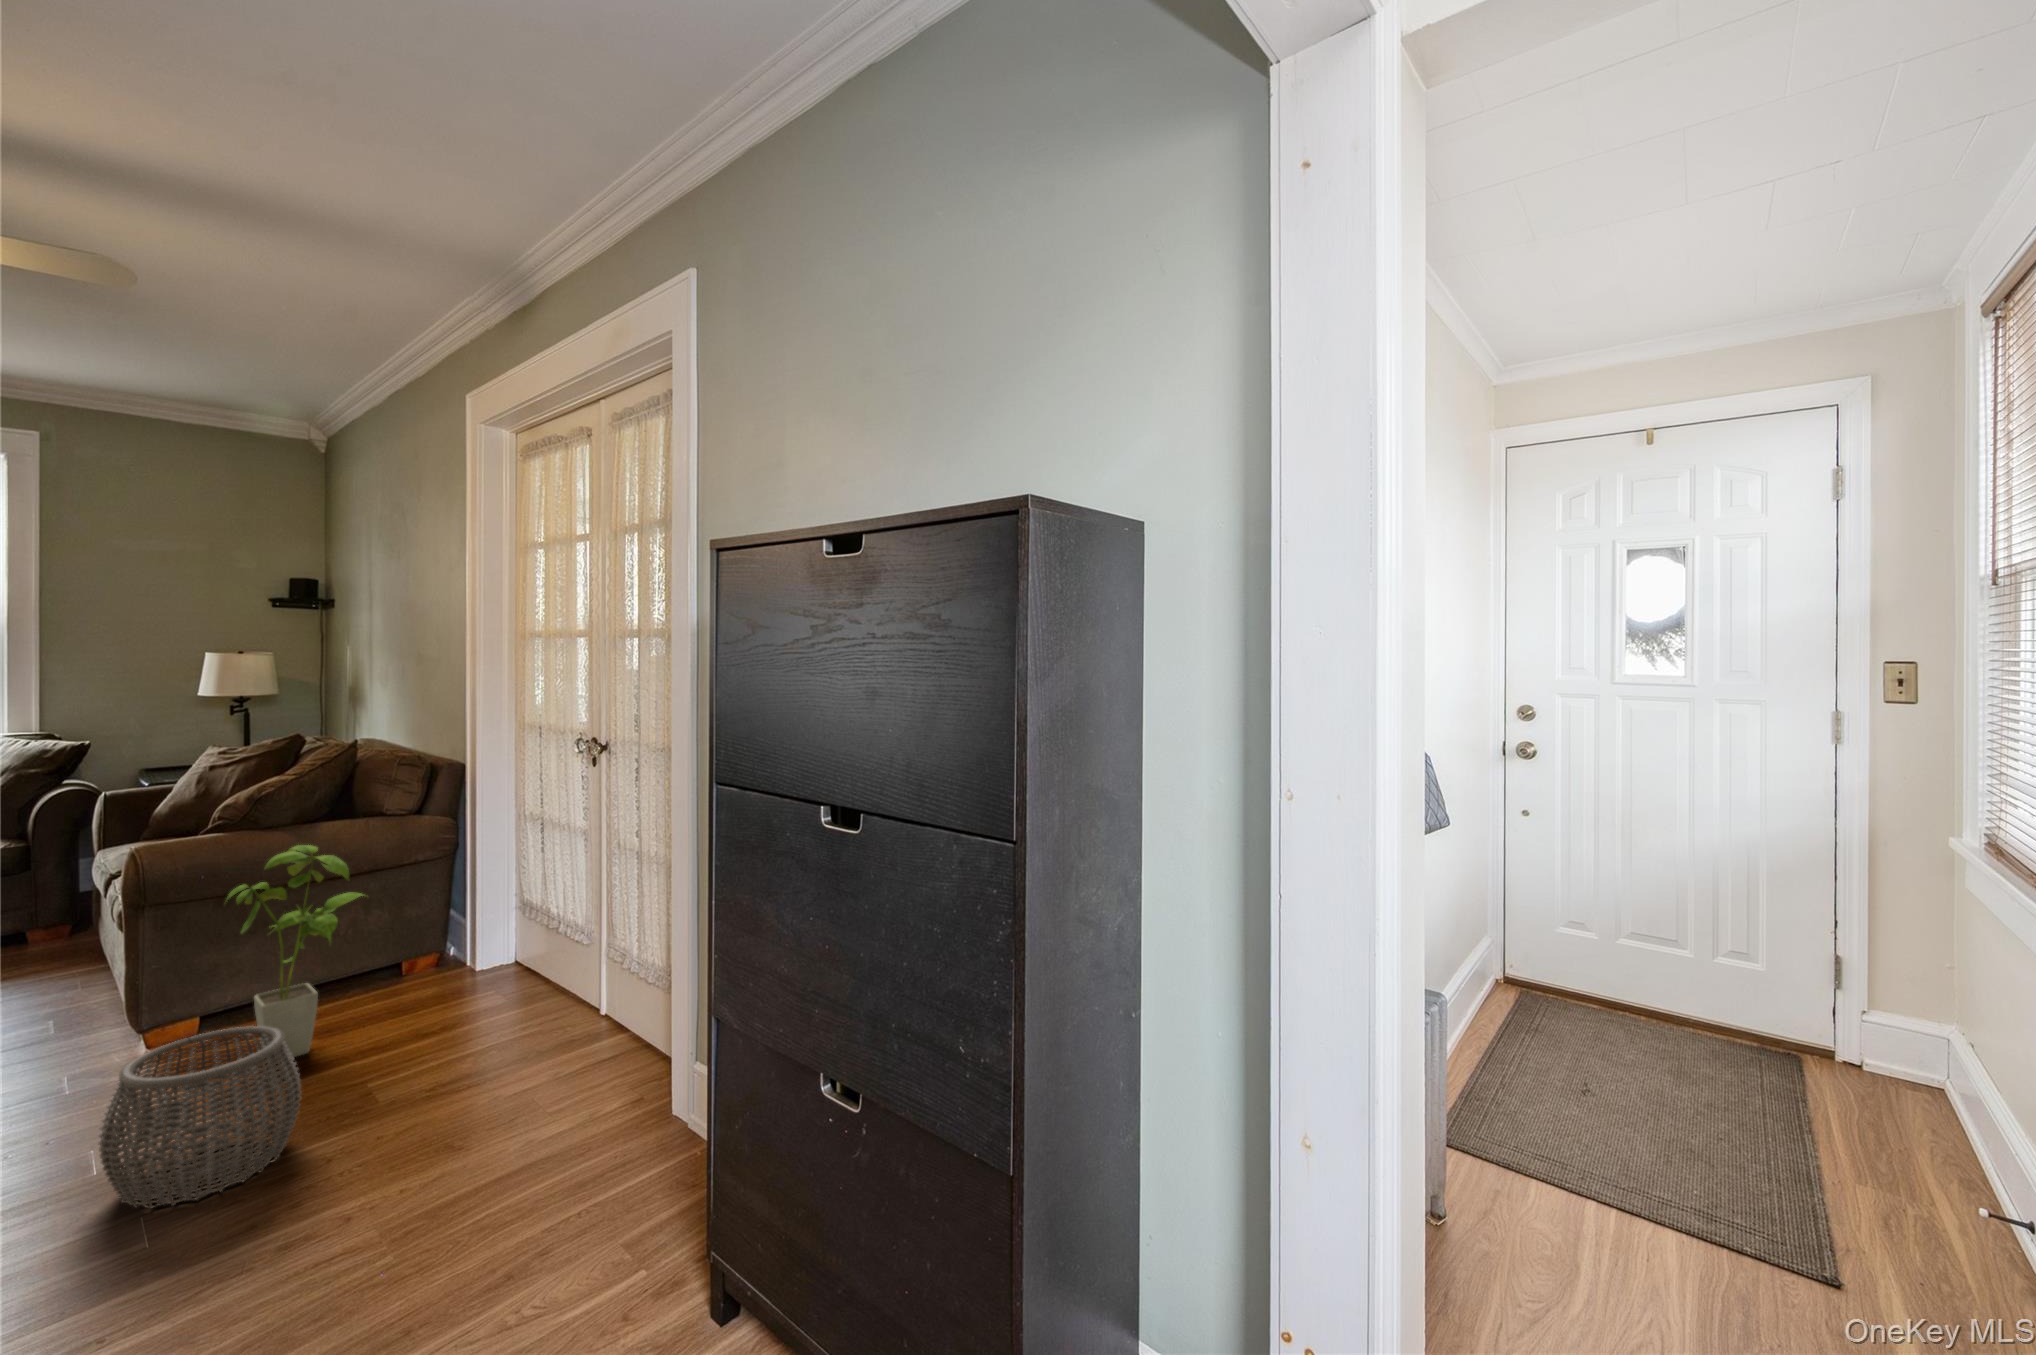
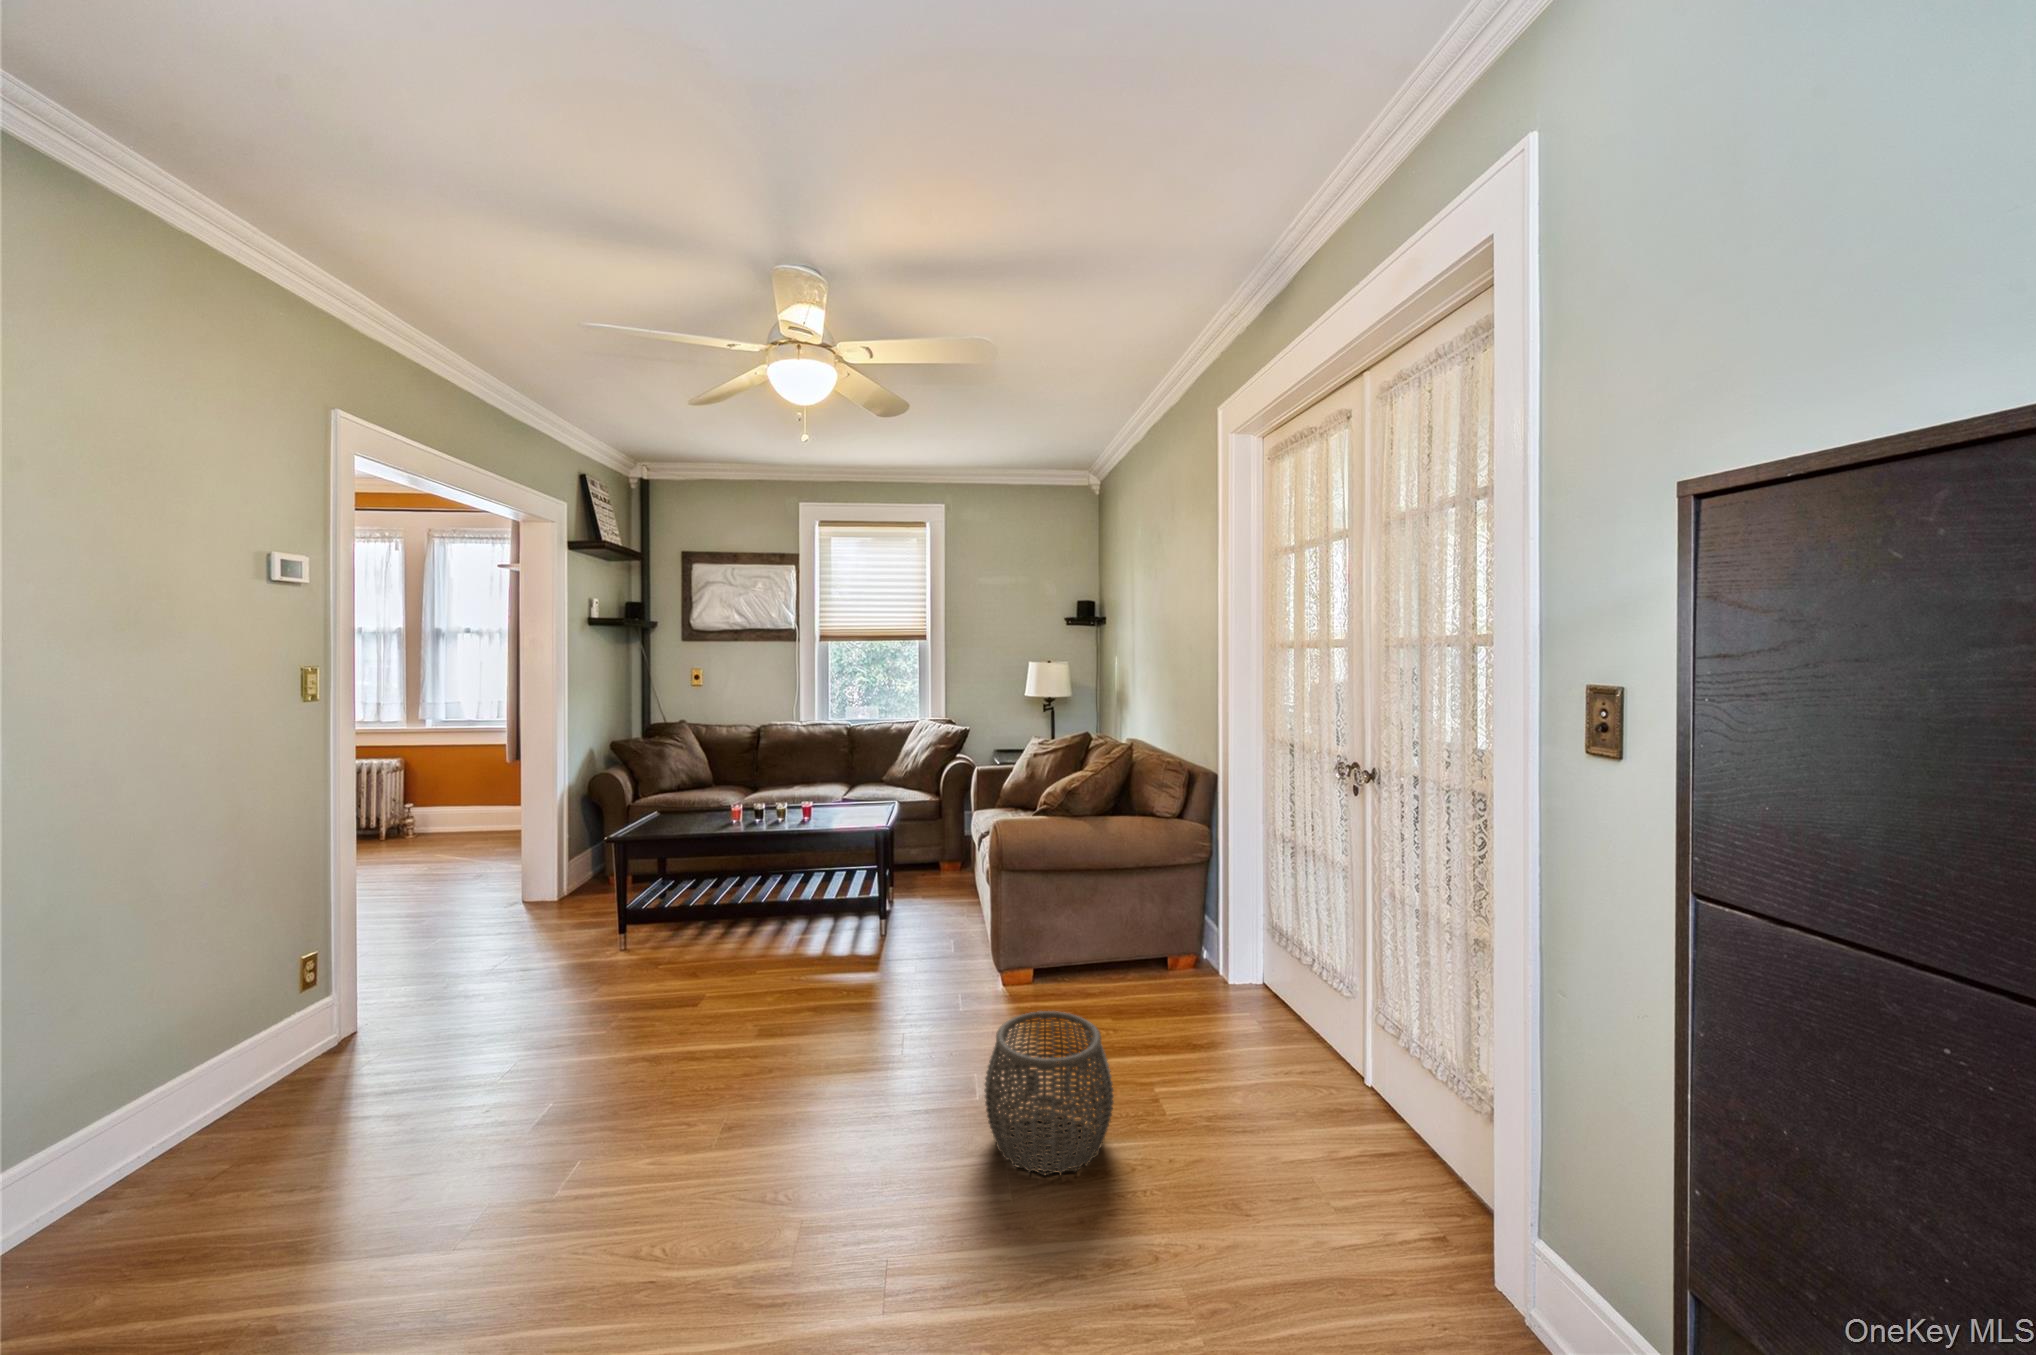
house plant: present [227,845,363,1057] -> none [1052,842,1148,1034]

